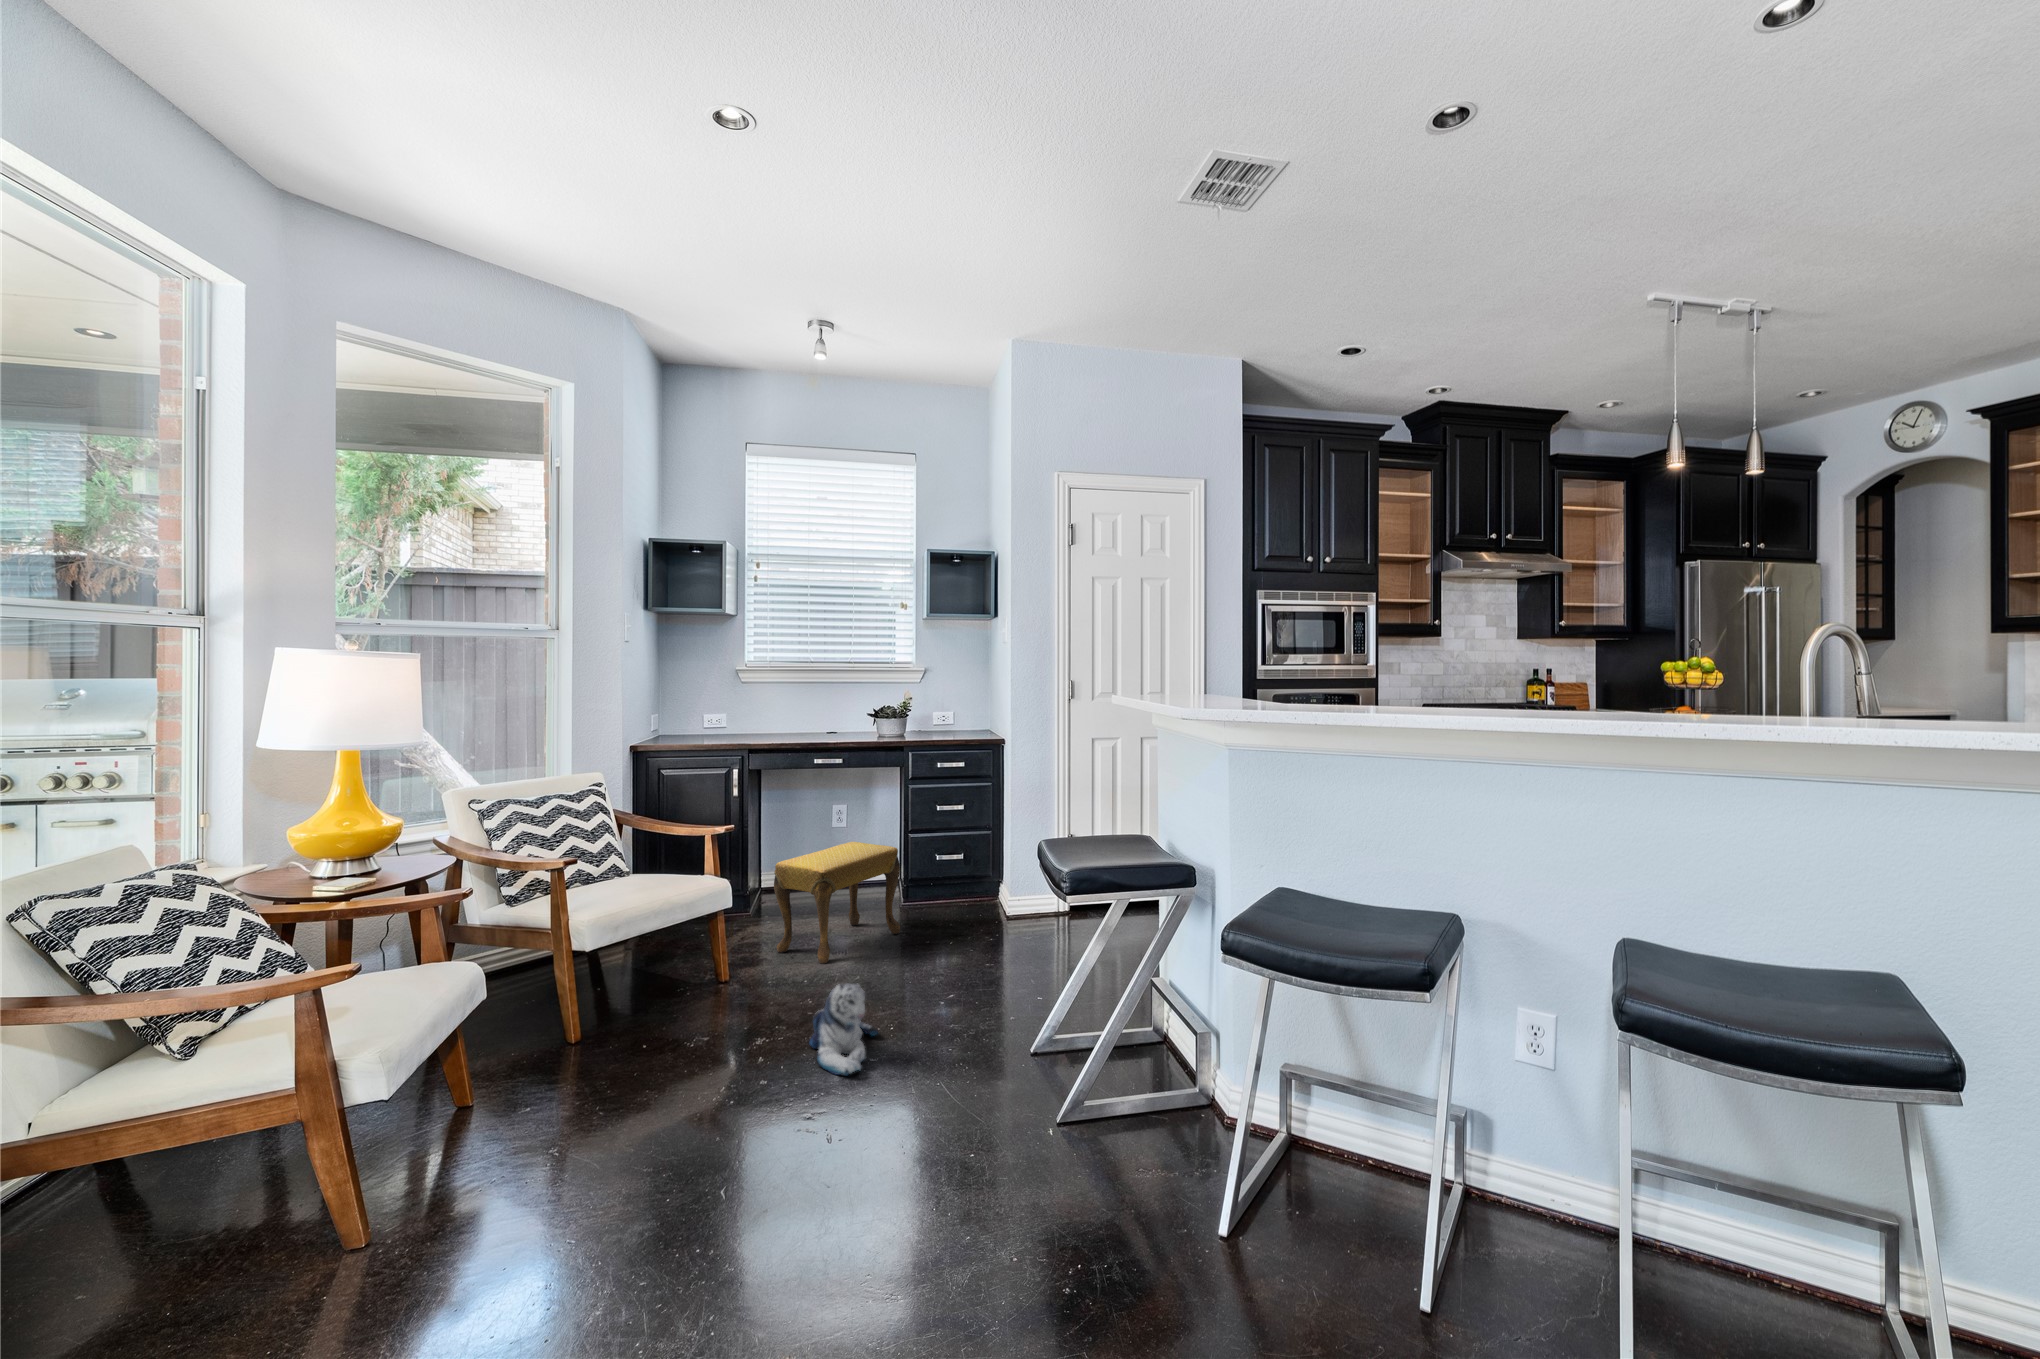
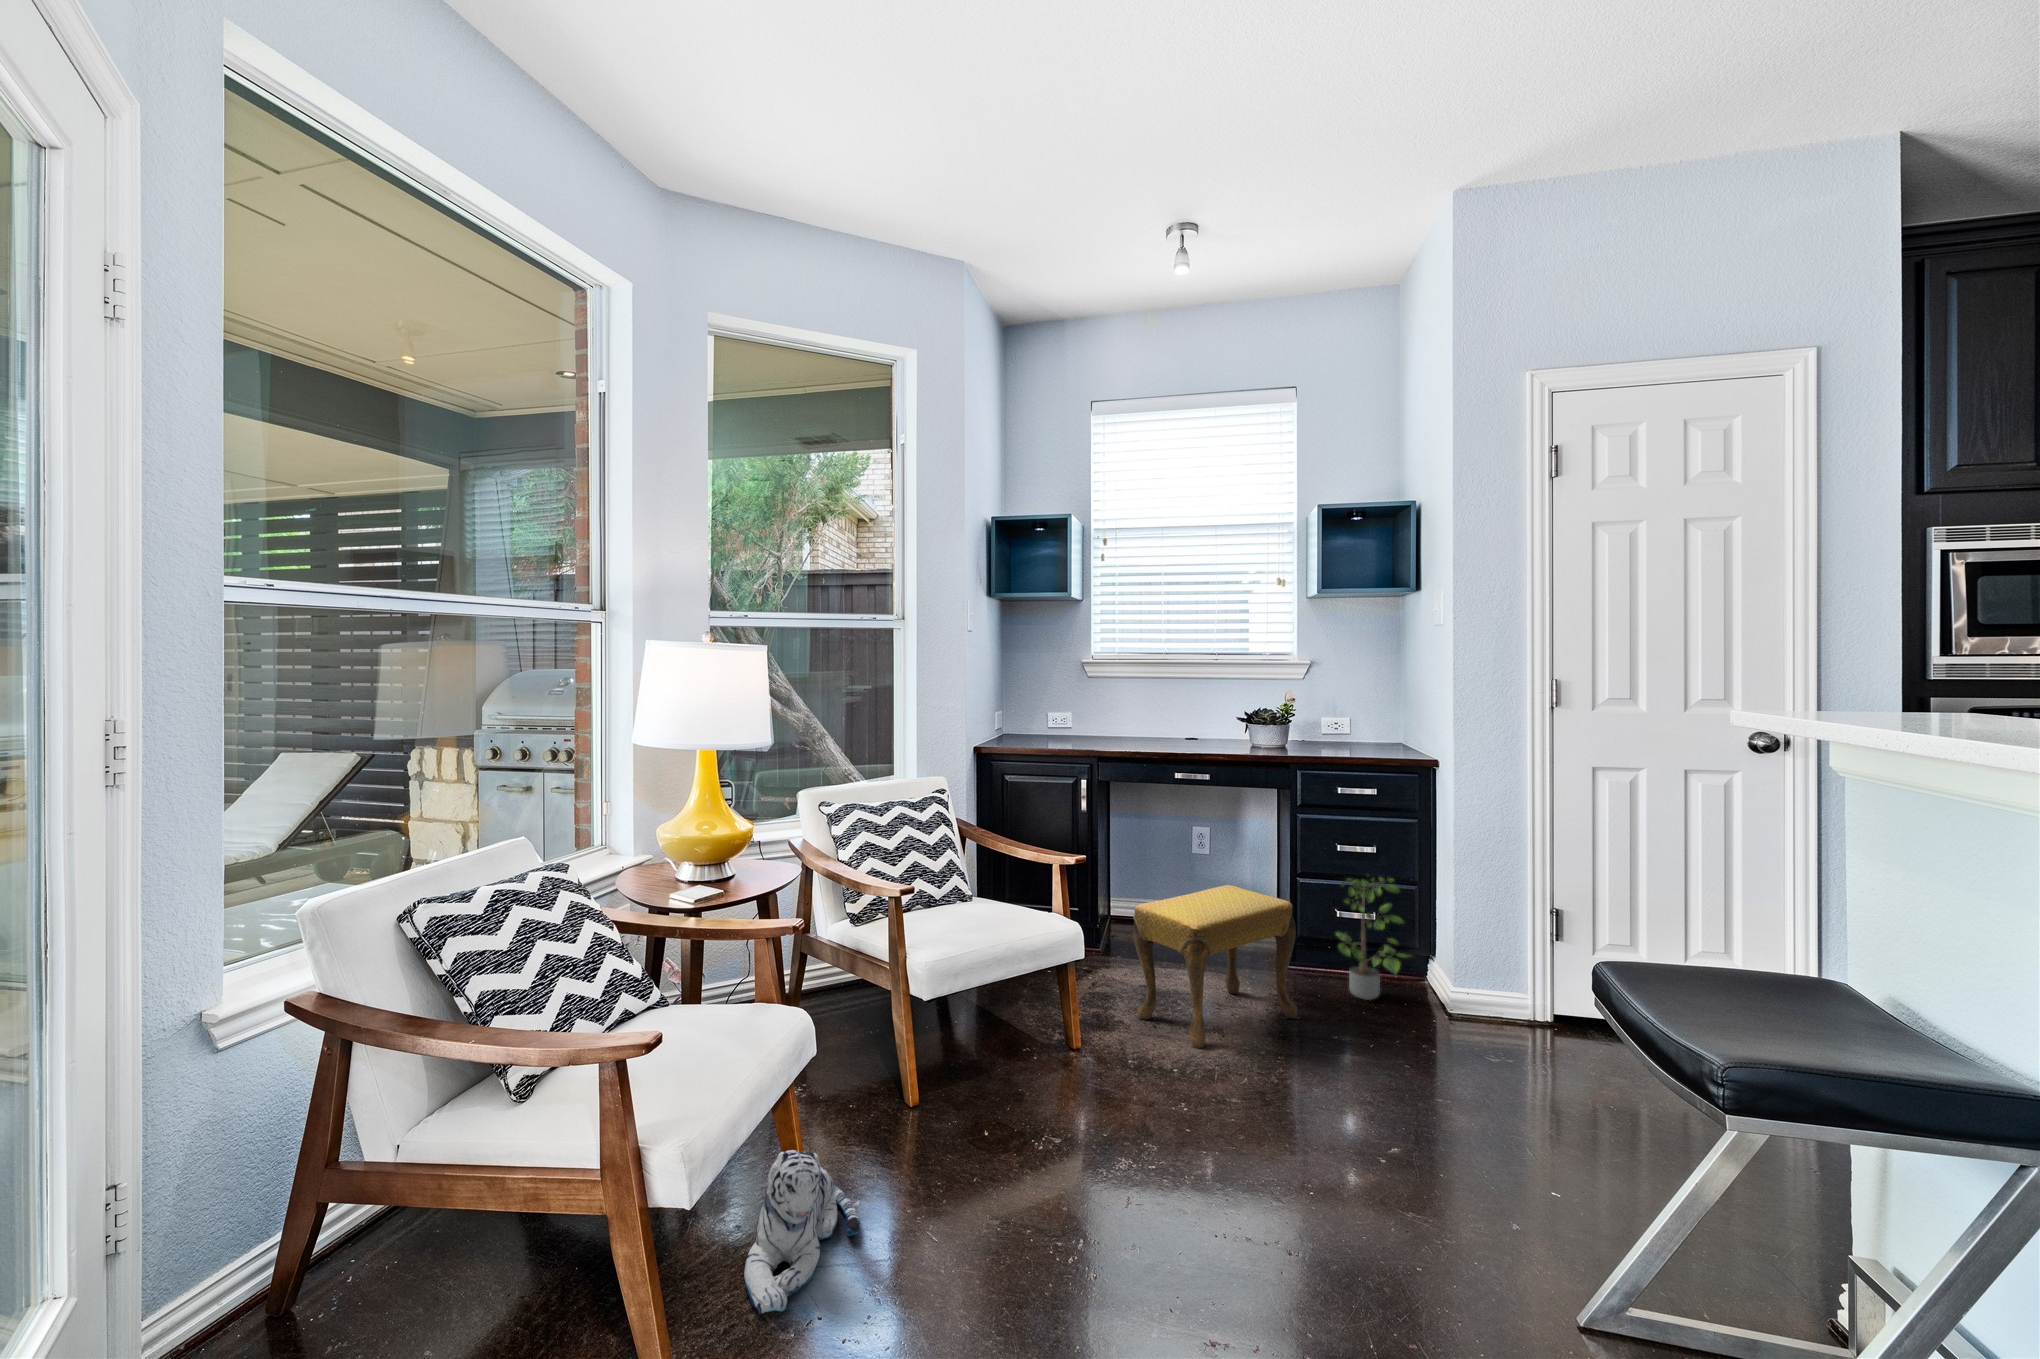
potted plant: none [931,821,985,915] -> present [1336,877,1411,1000]
plush toy: present [808,983,878,1076] -> present [744,1150,859,1314]

